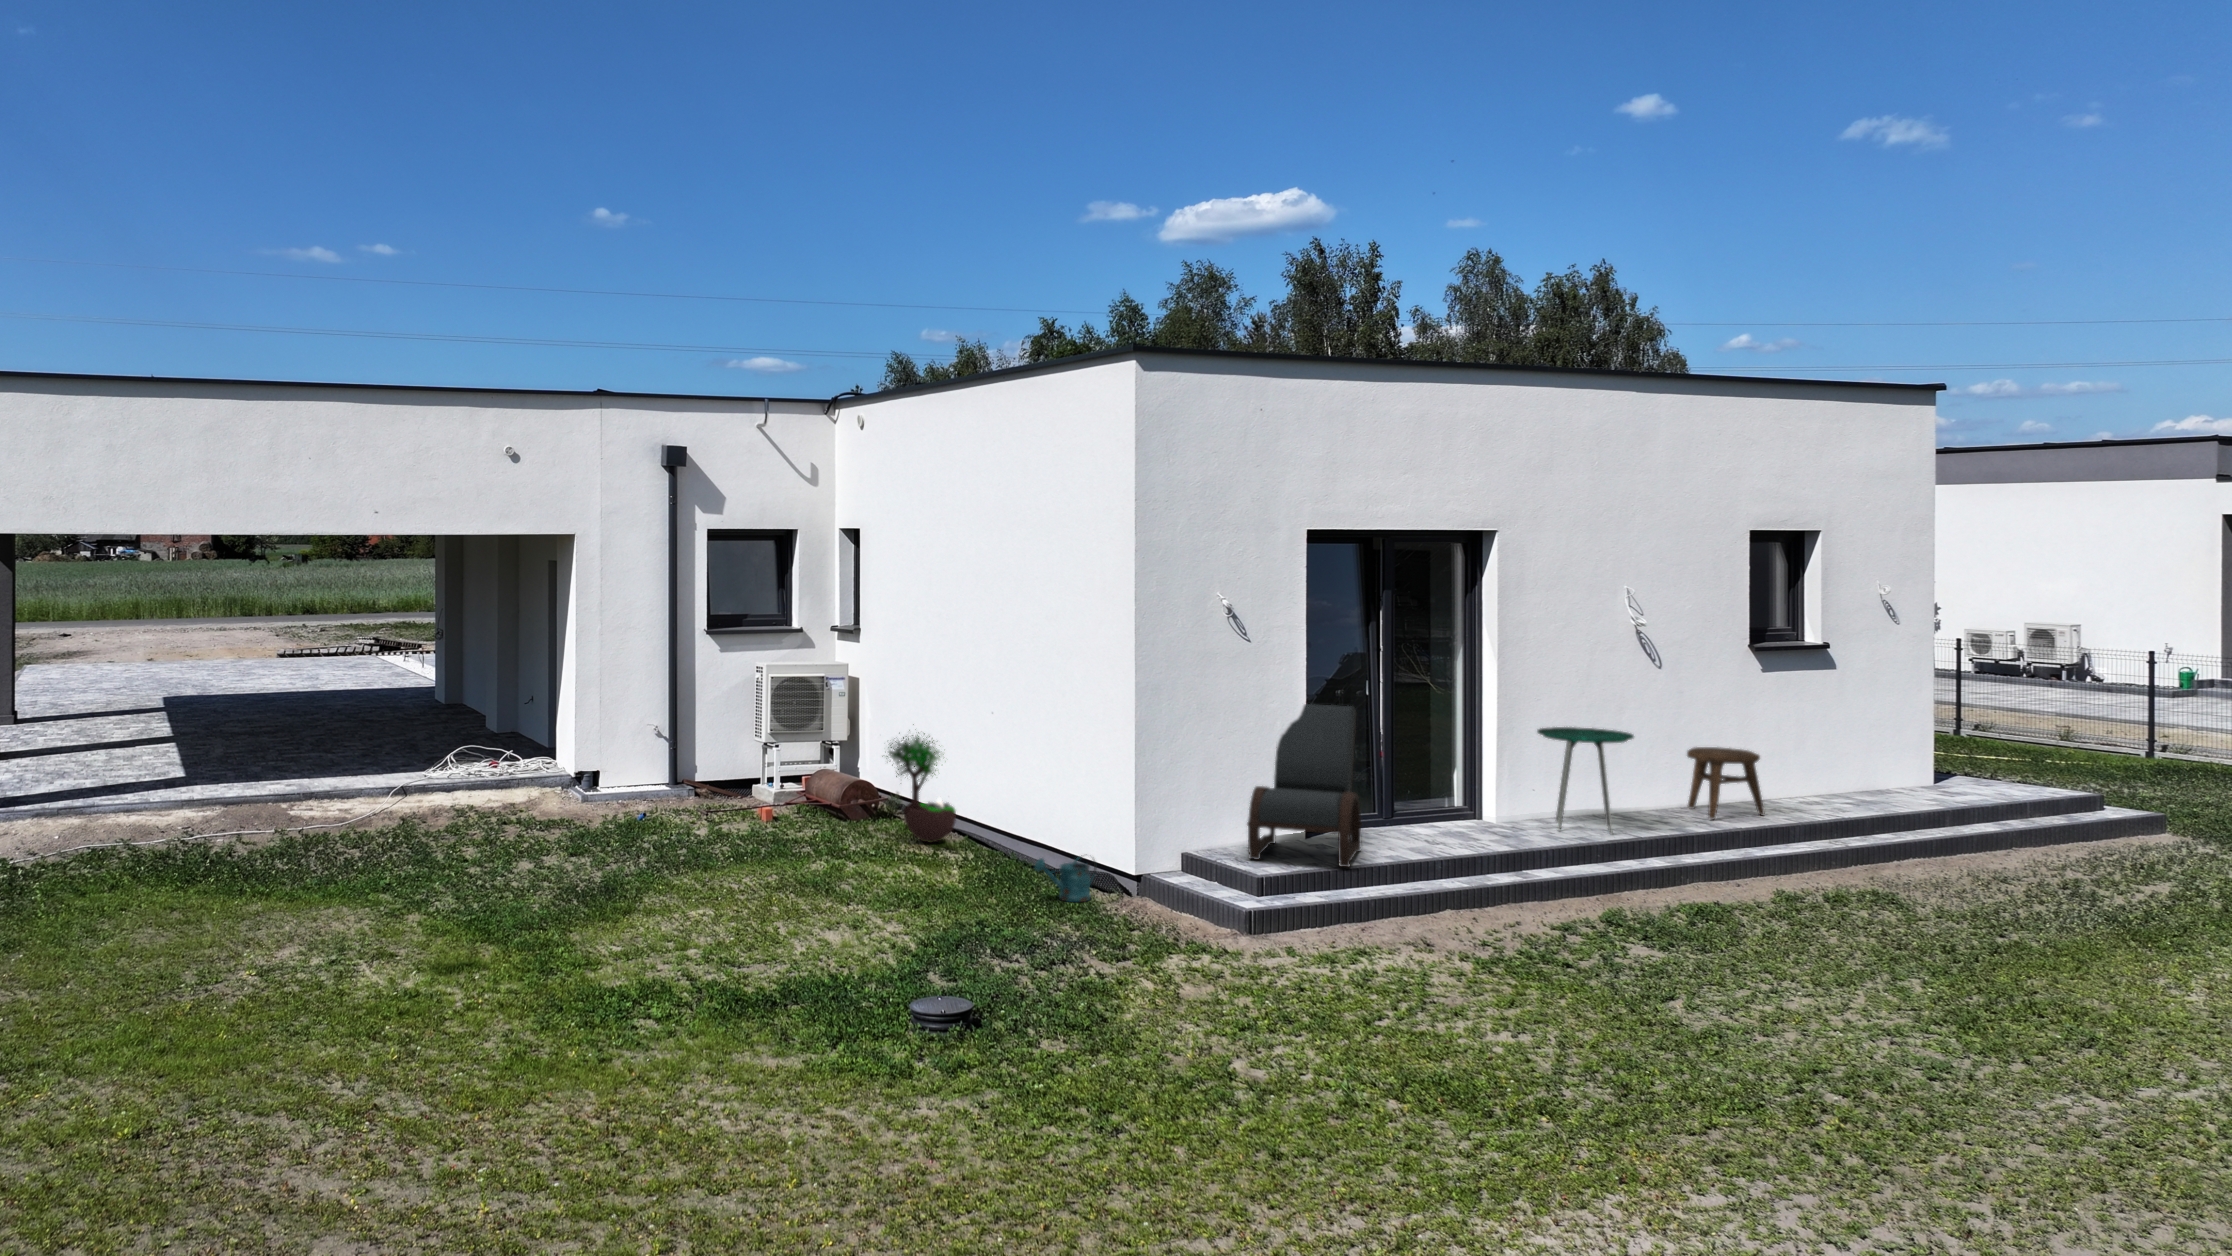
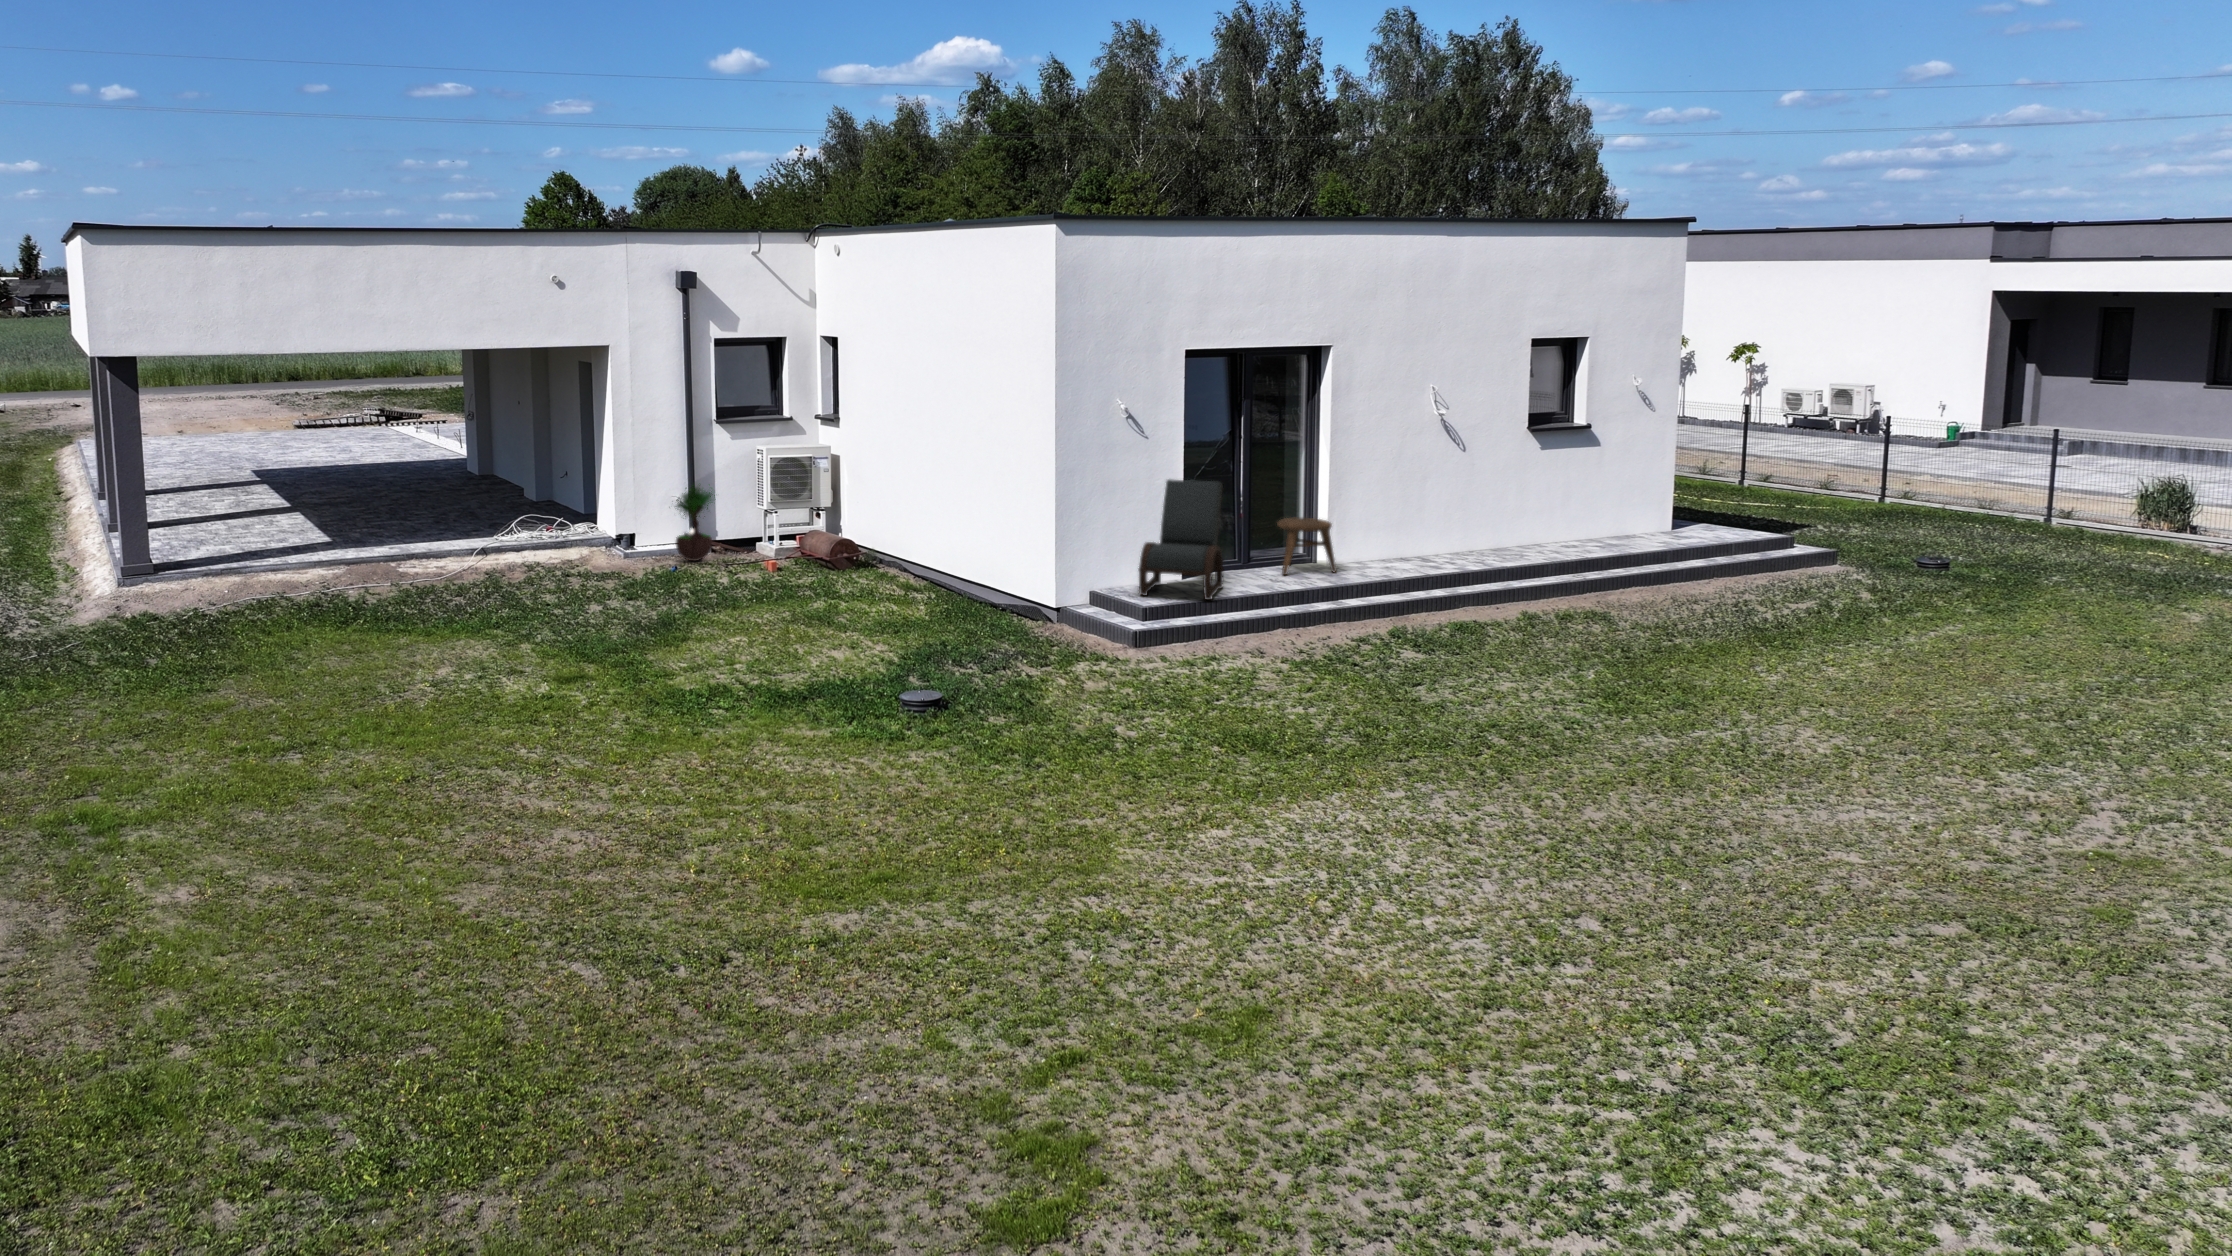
potted tree: present [886,724,956,842] -> present [675,485,715,561]
side table: present [1537,727,1634,834] -> none [1362,493,1433,573]
stool: present [1687,747,1764,819] -> present [1277,518,1336,575]
watering can: present [1034,858,1096,902] -> none [982,594,1028,628]

